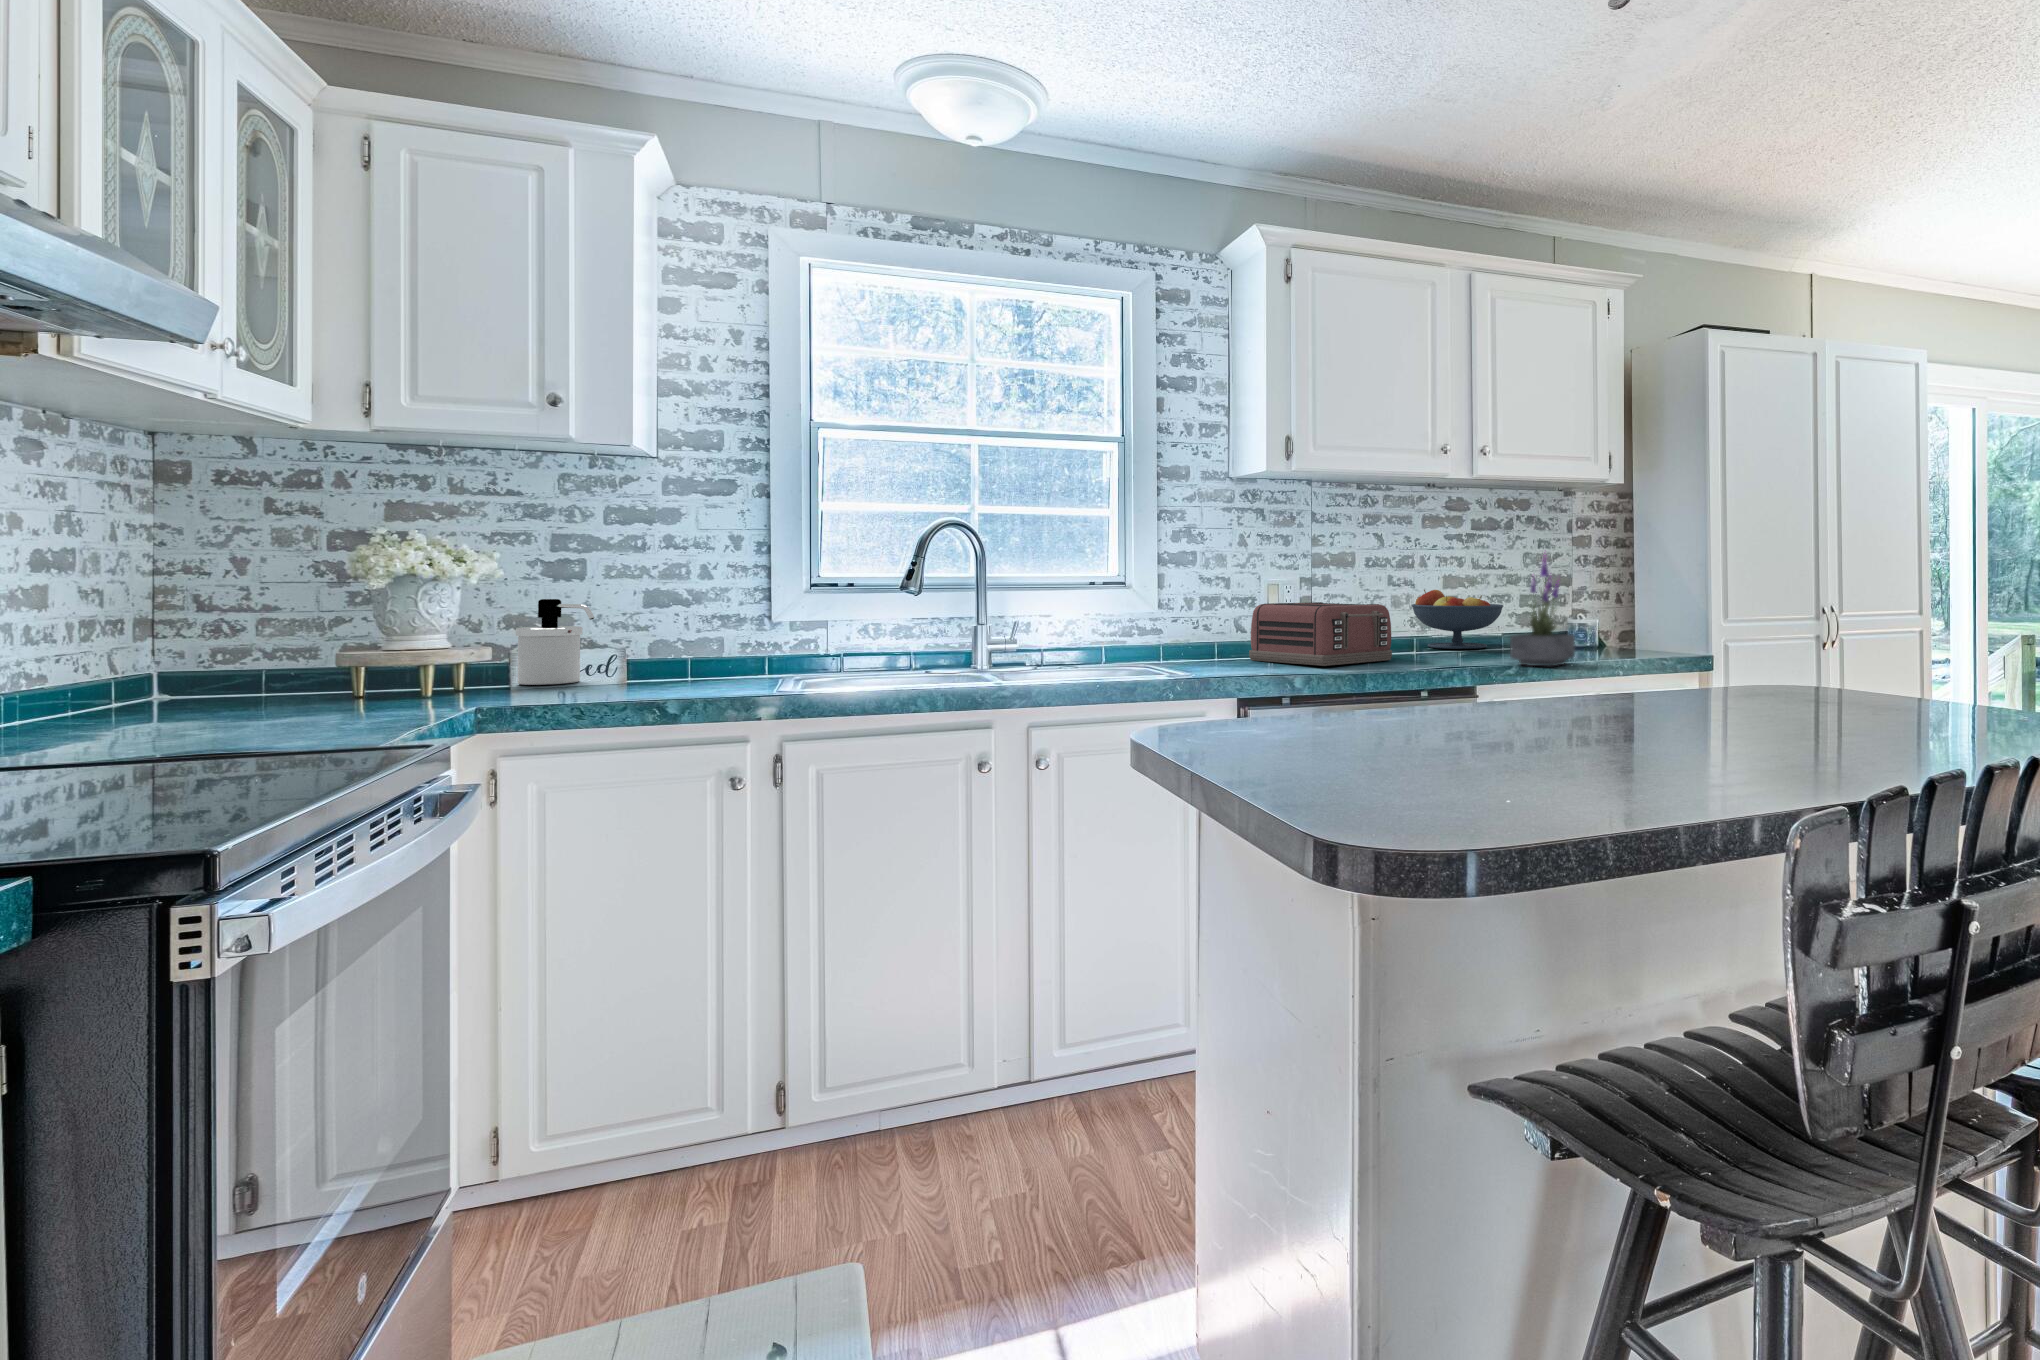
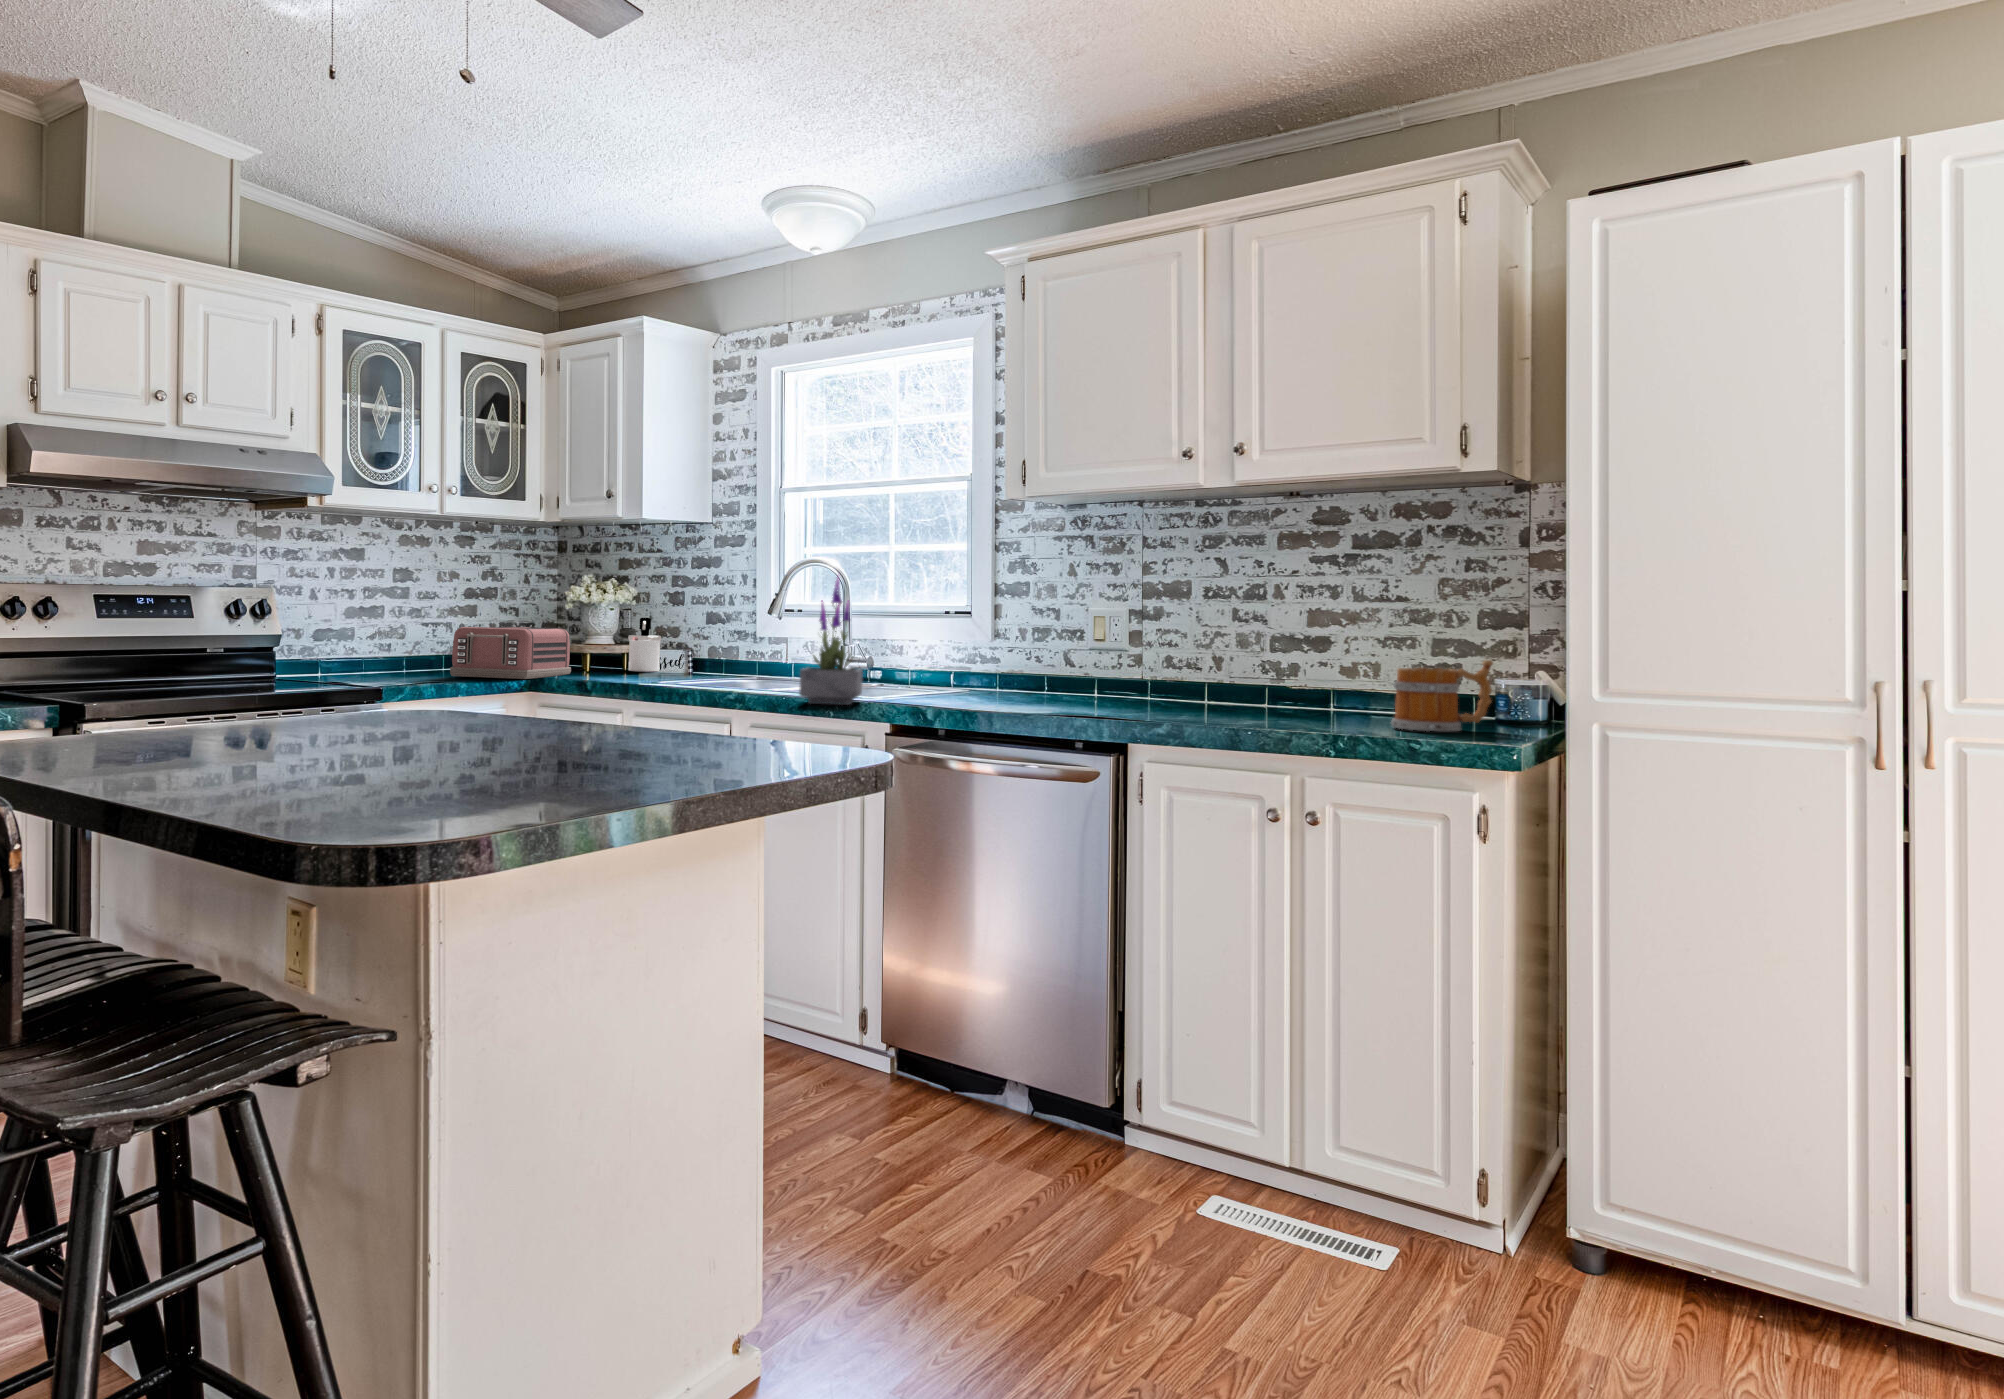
potted plant: present [1510,552,1575,666] -> present [799,578,863,705]
fruit bowl: present [1412,590,1503,649] -> none [1218,628,1351,710]
toaster: present [1249,602,1392,666] -> present [450,627,571,679]
mug: none [1587,606,1630,652] -> present [1391,660,1493,731]

